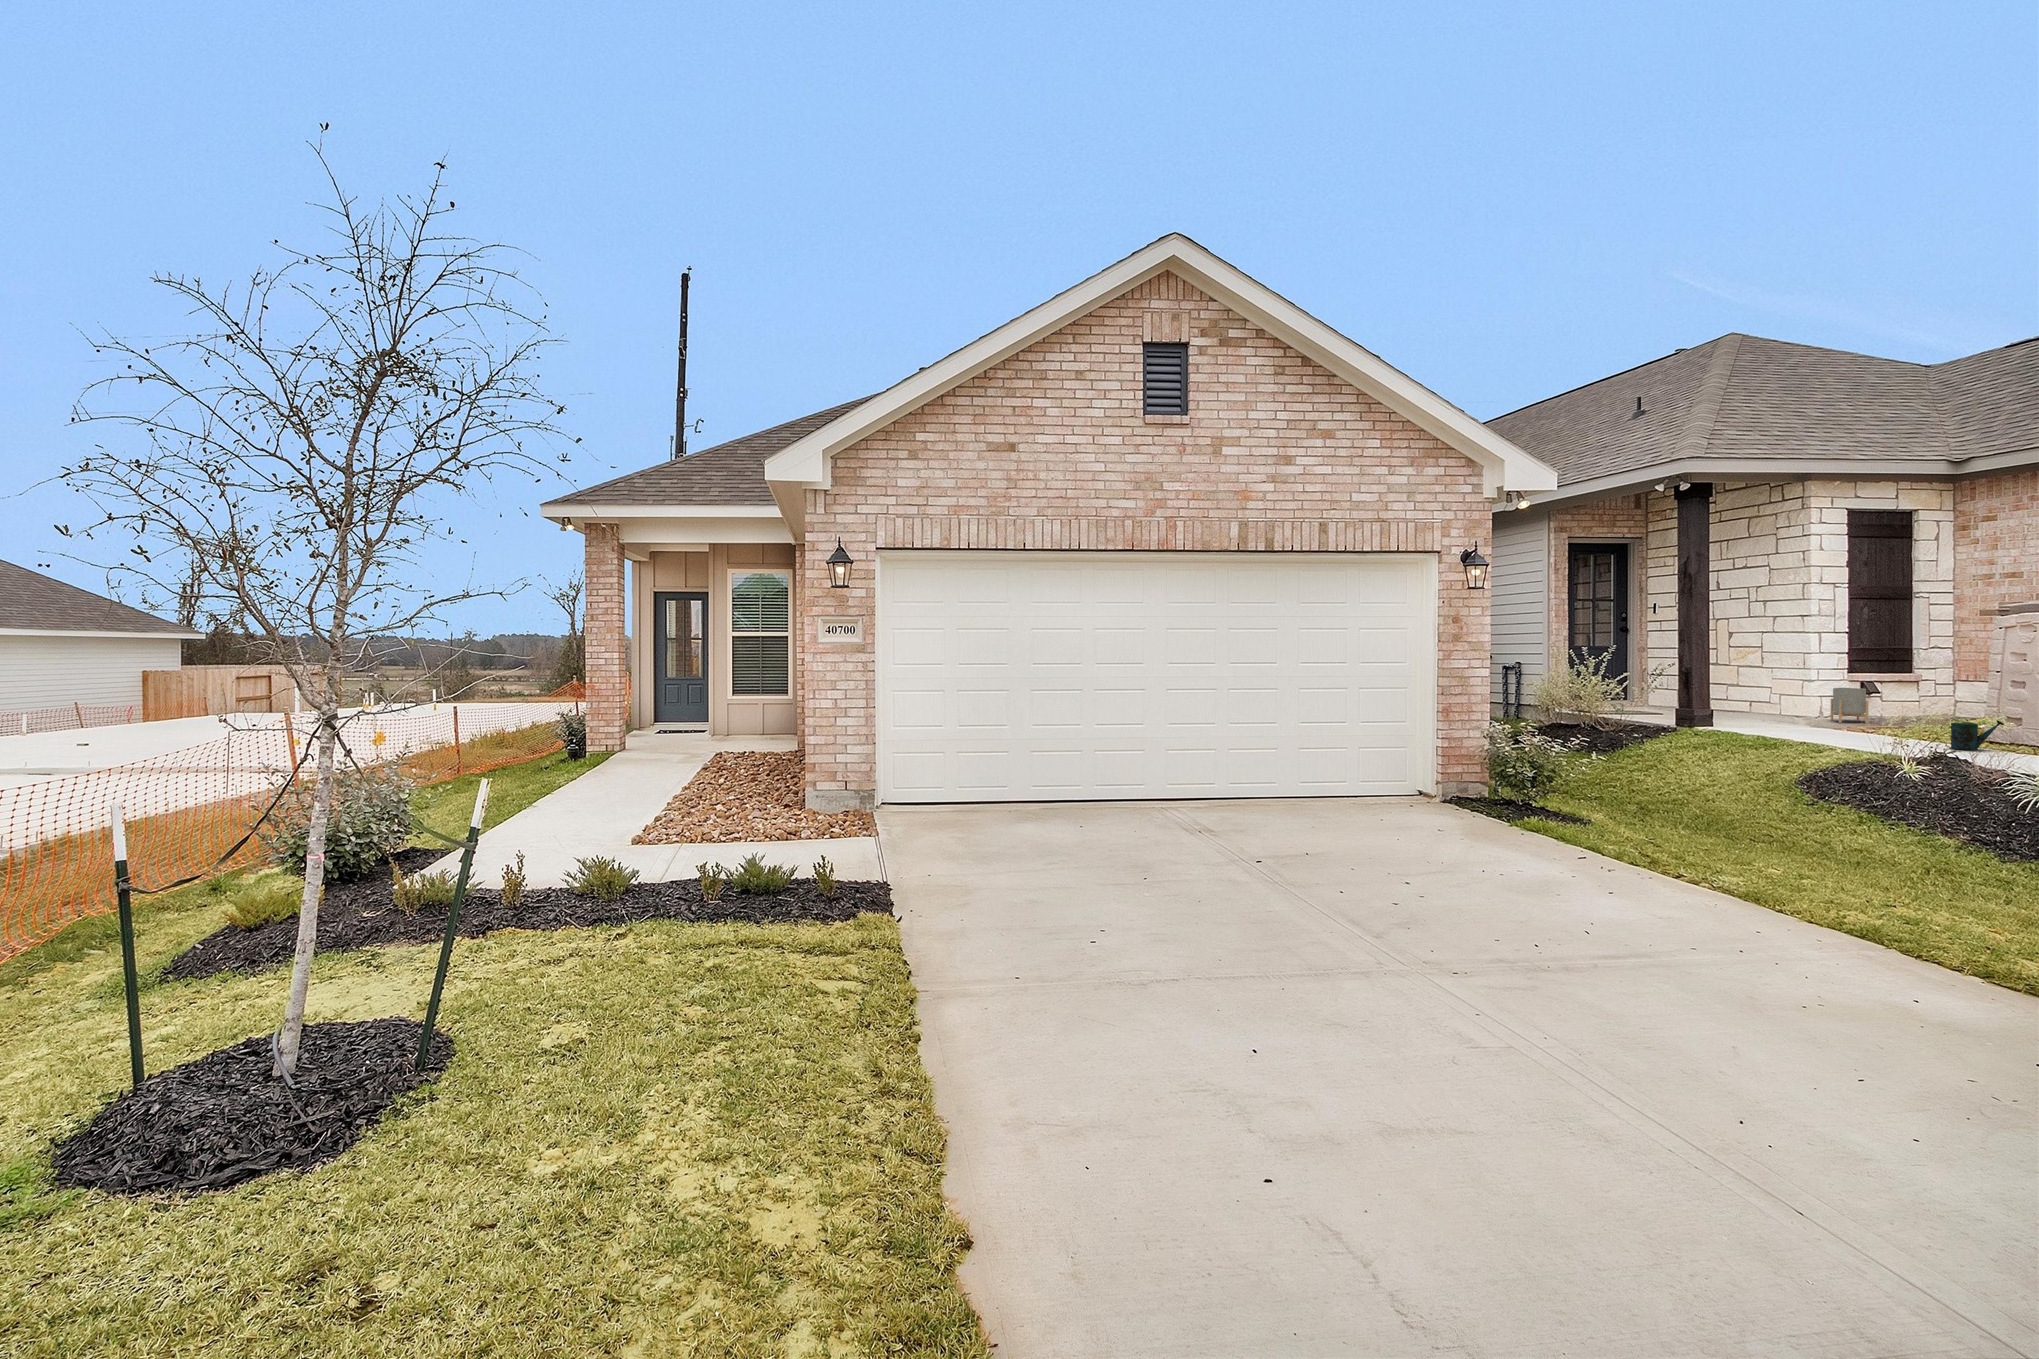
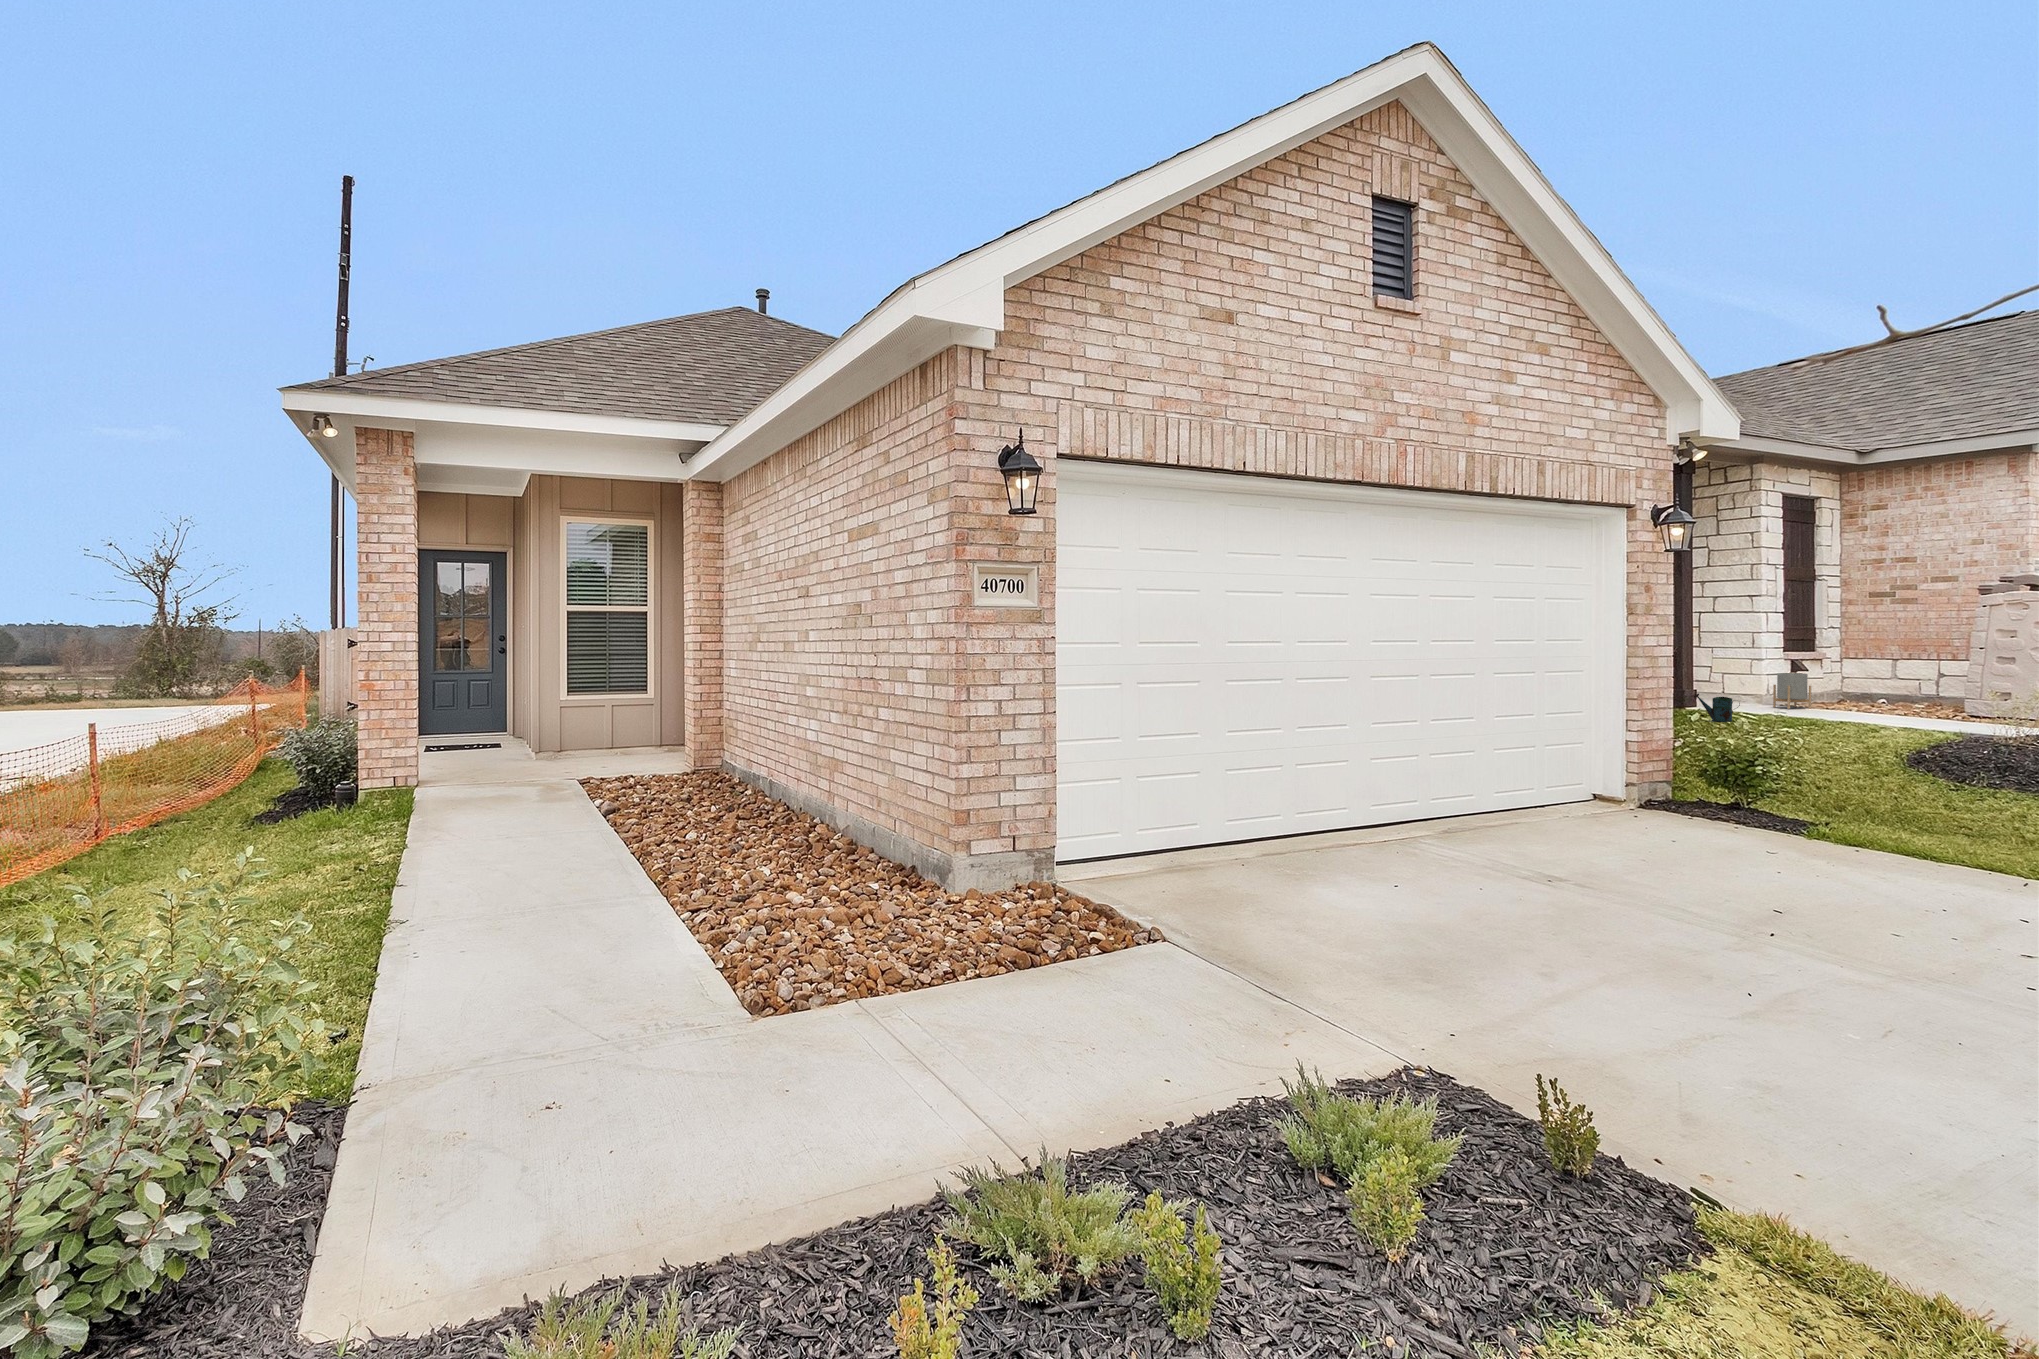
watering can: present [1942,720,2004,750] -> present [1694,694,1740,722]

